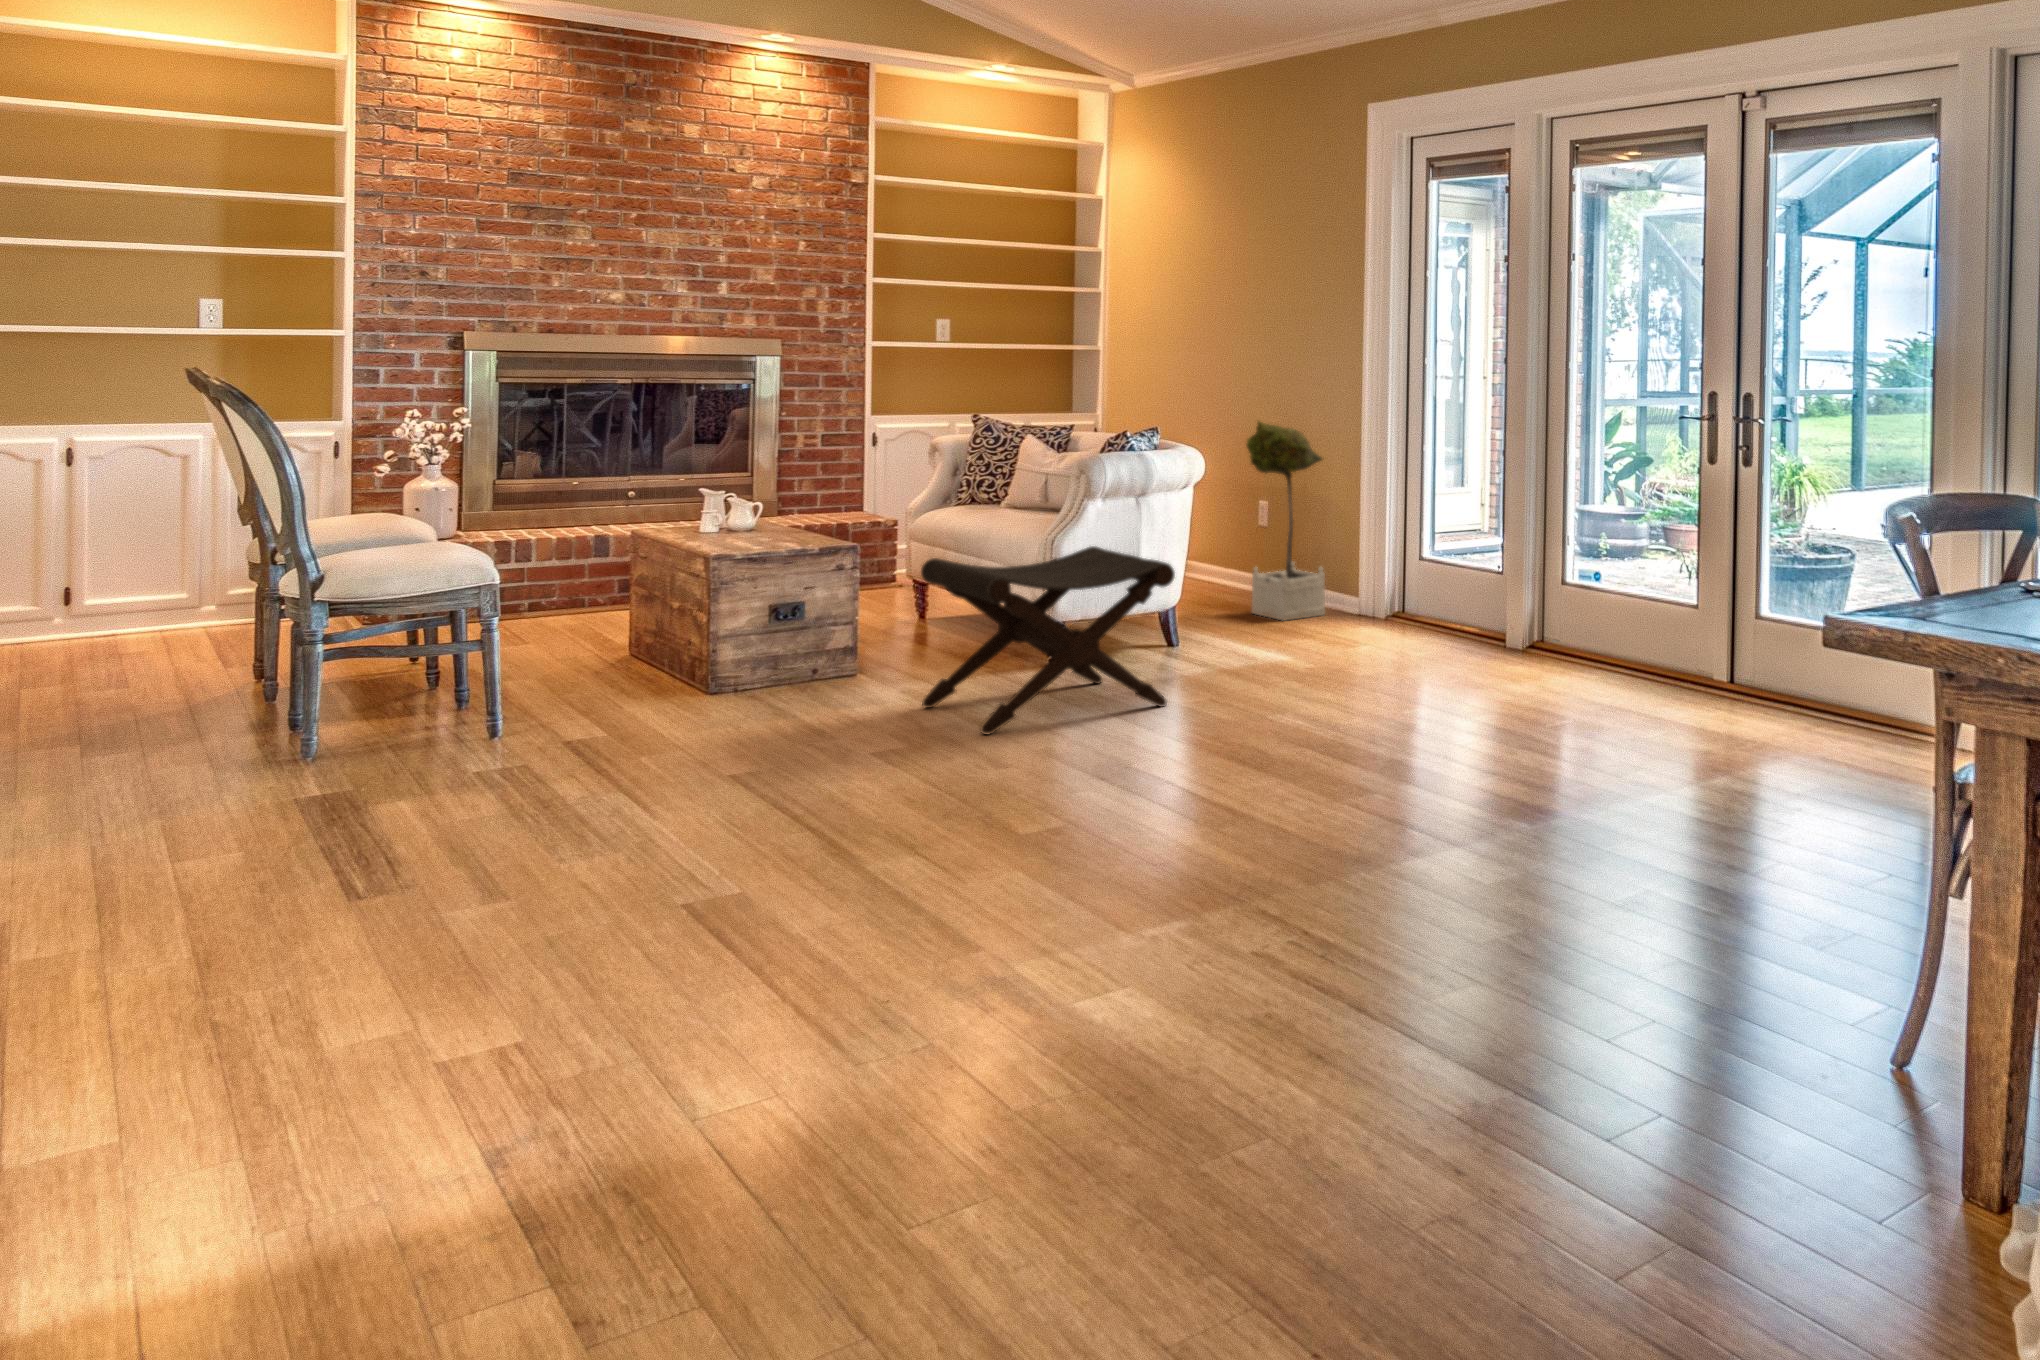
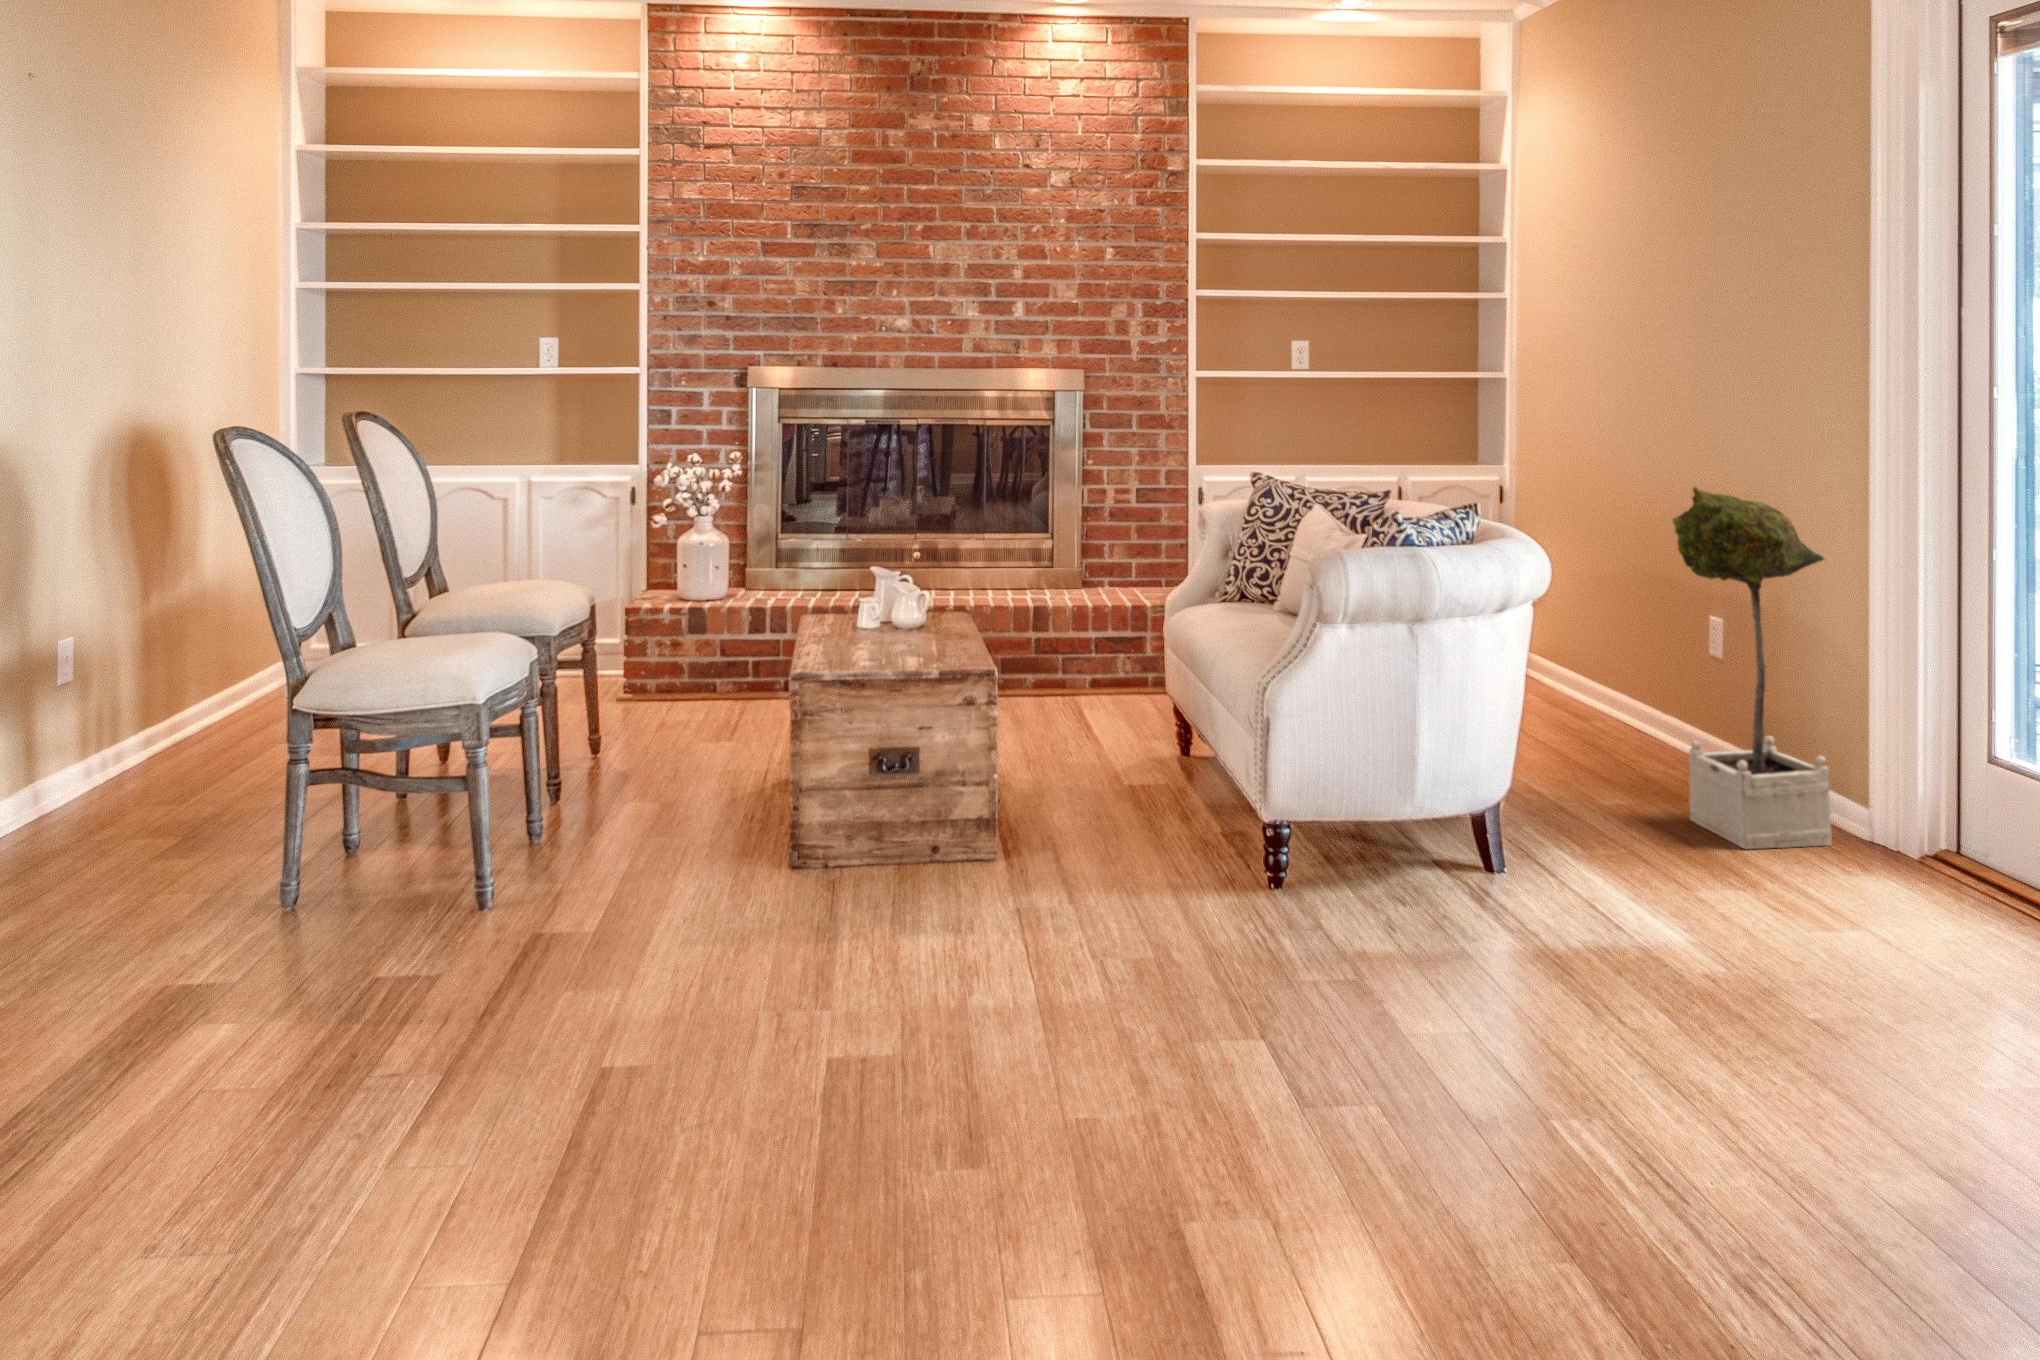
footstool: present [921,546,1175,734] -> none [987,717,1404,1096]

